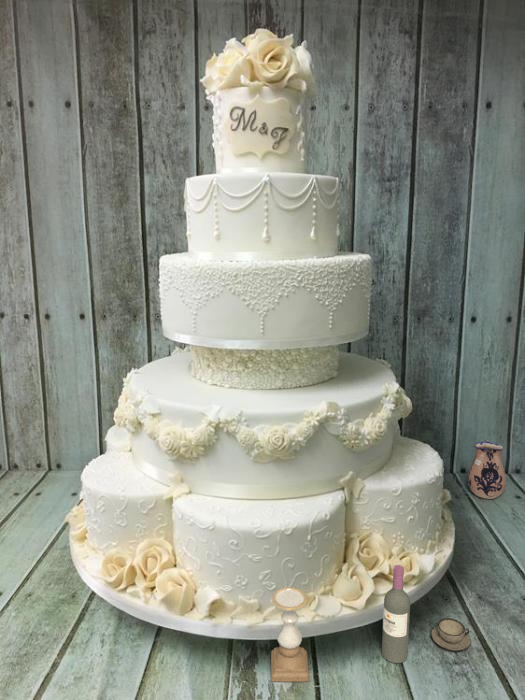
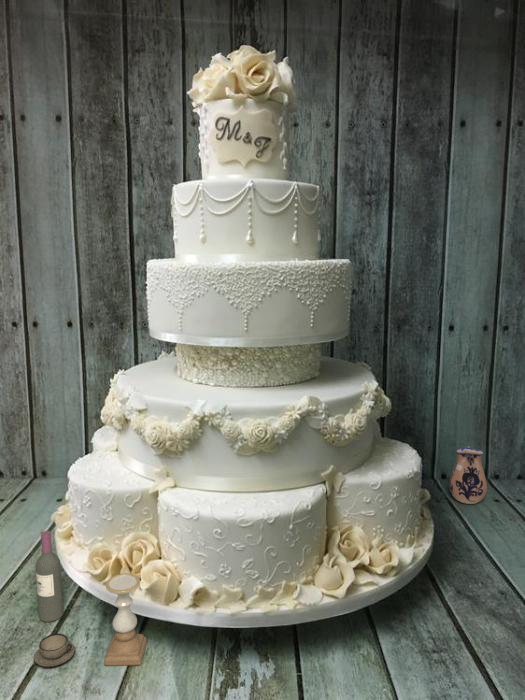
wine bottle: present [382,565,410,663] -> present [36,531,63,622]
candle holder: present [271,587,309,682] -> present [105,573,147,666]
teacup: present [431,618,471,651] -> present [34,634,75,667]

